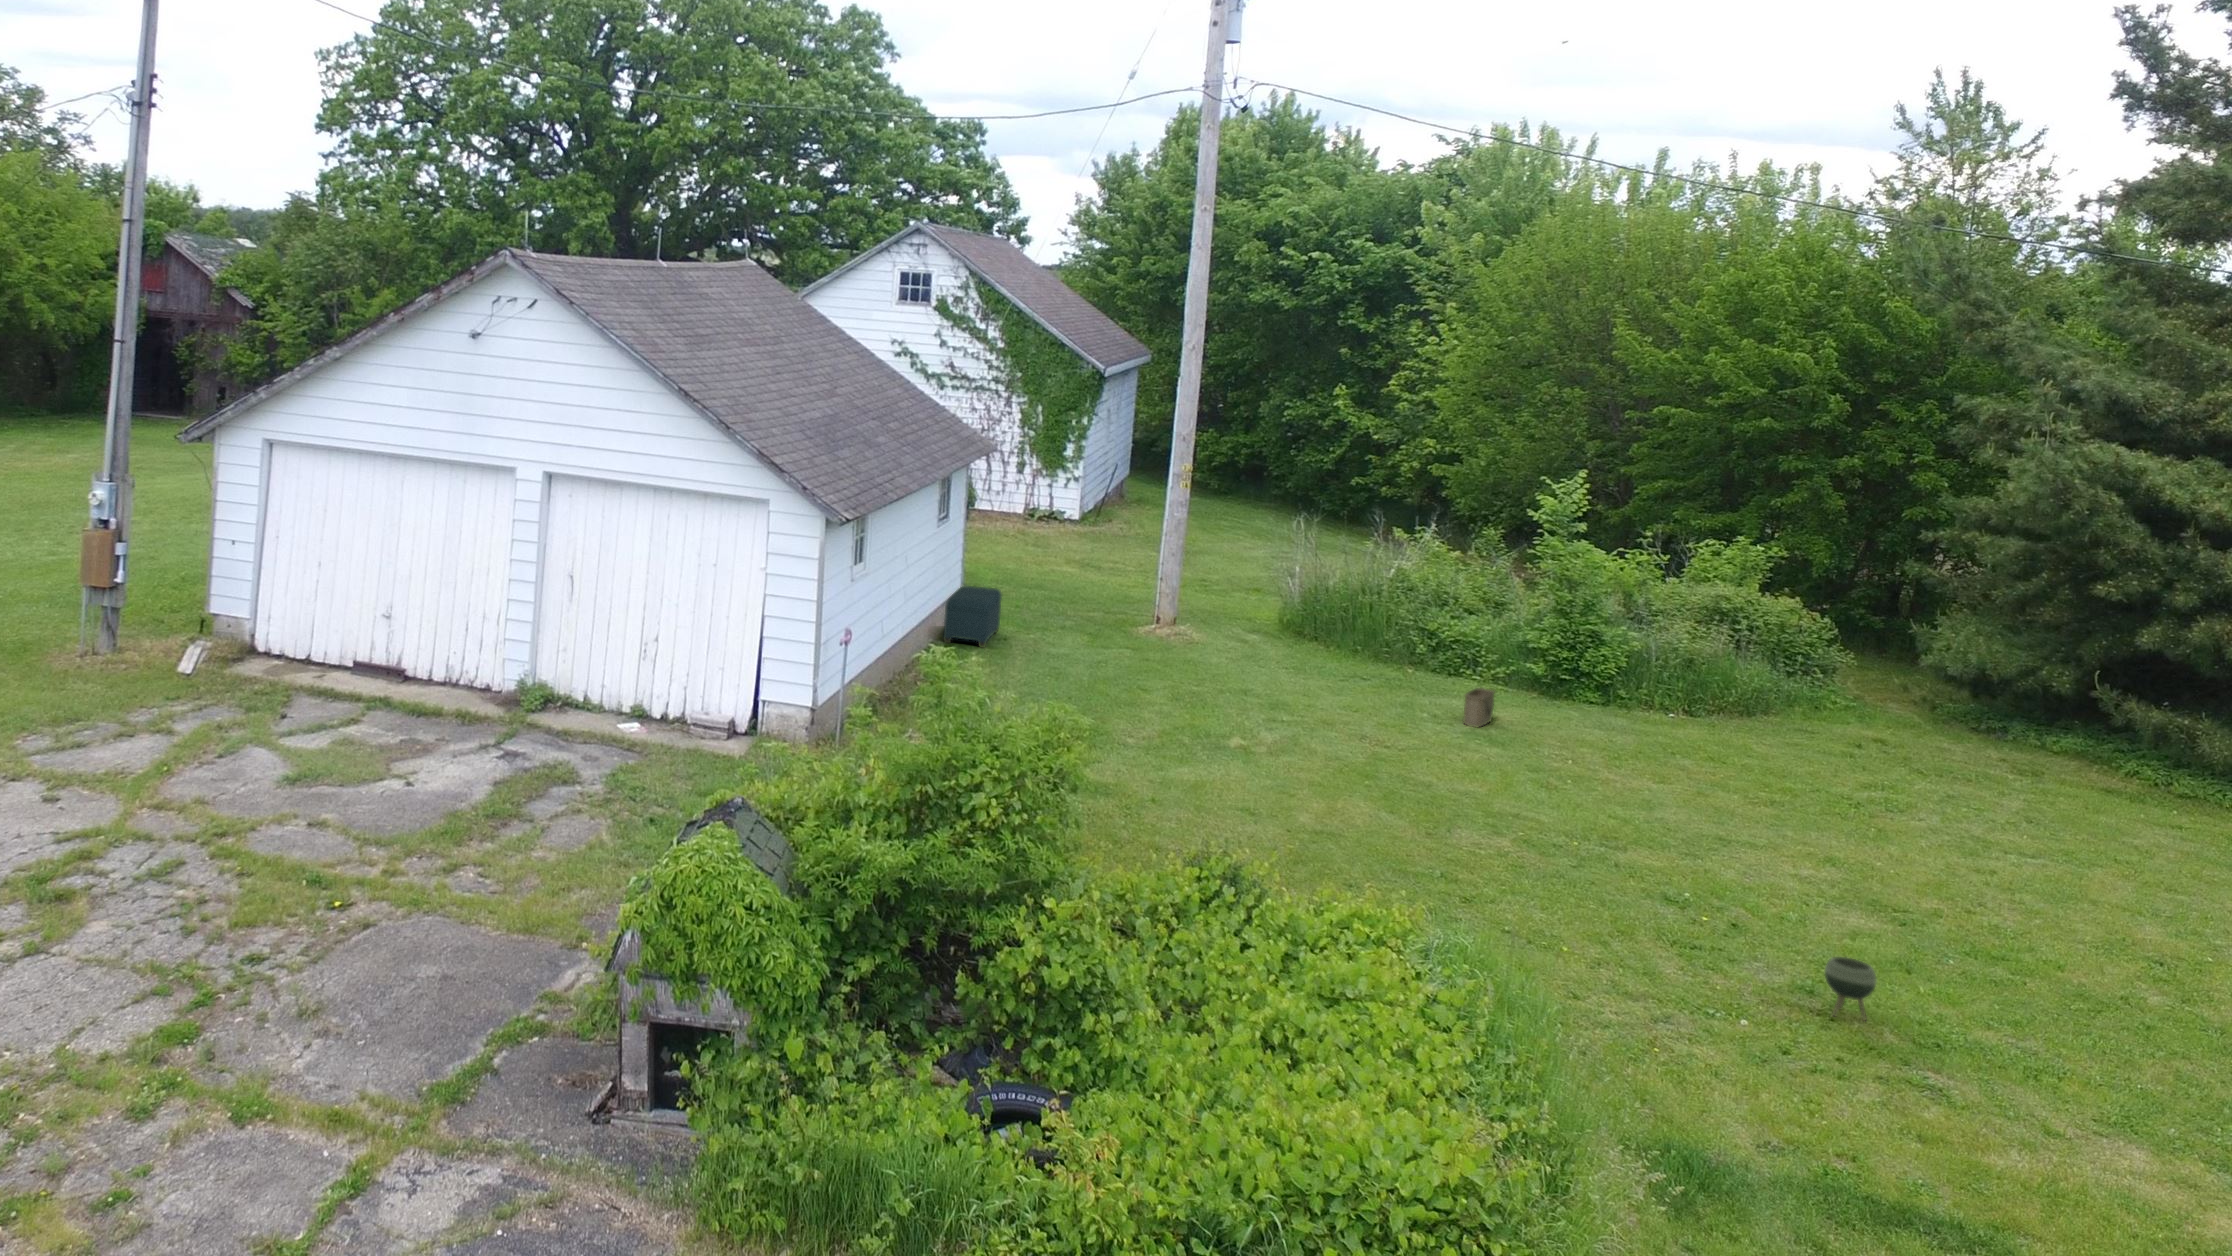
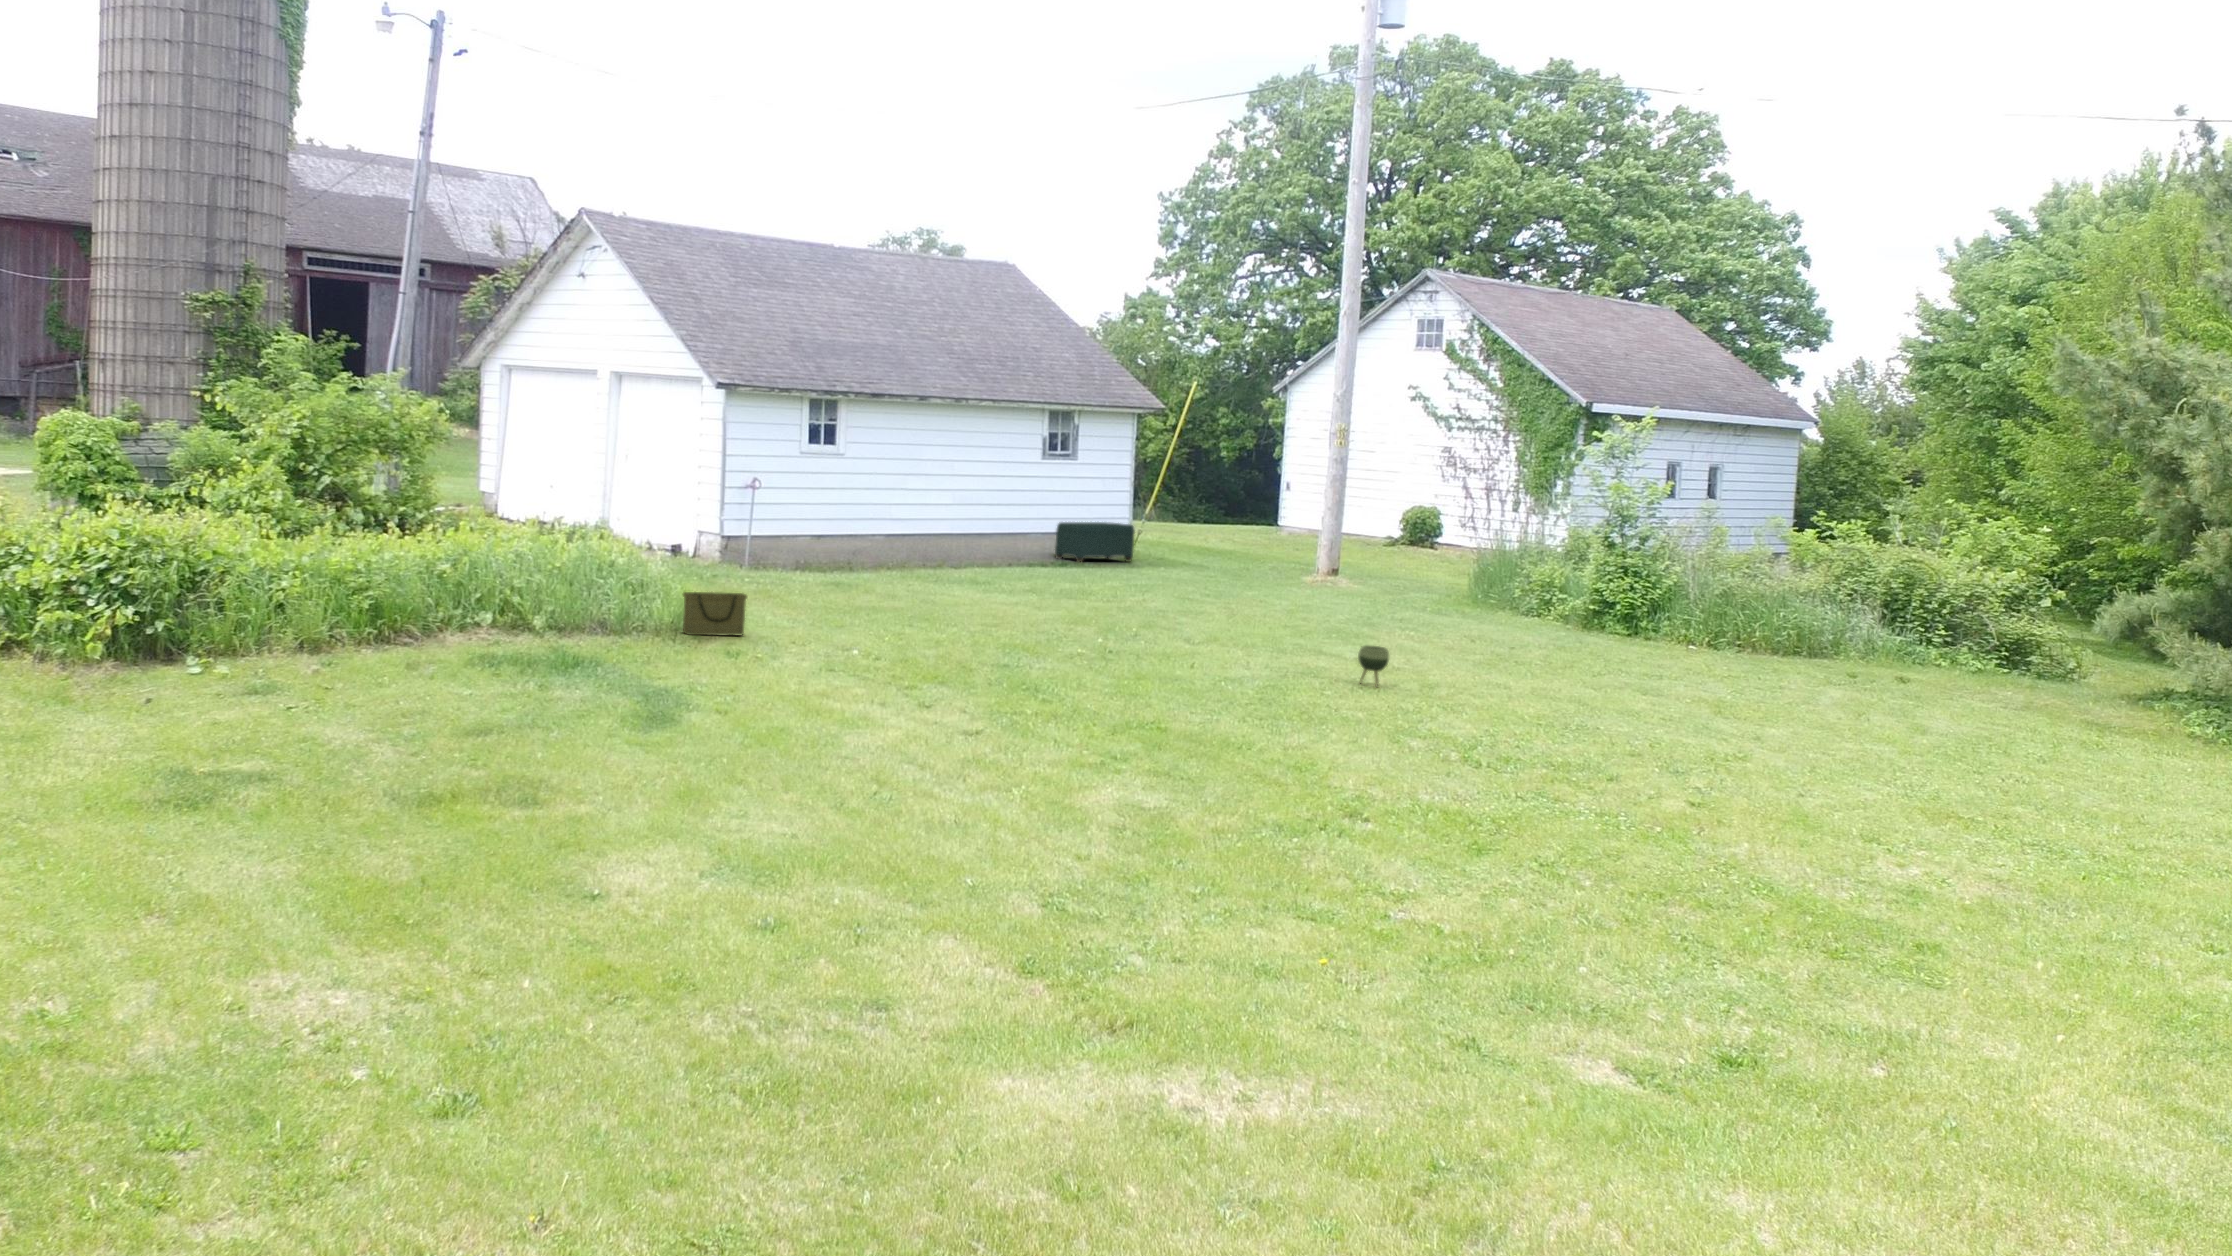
basket: present [1464,688,1495,727] -> present [683,592,747,636]
planter: present [1825,957,1876,1020] -> present [1358,646,1389,686]

